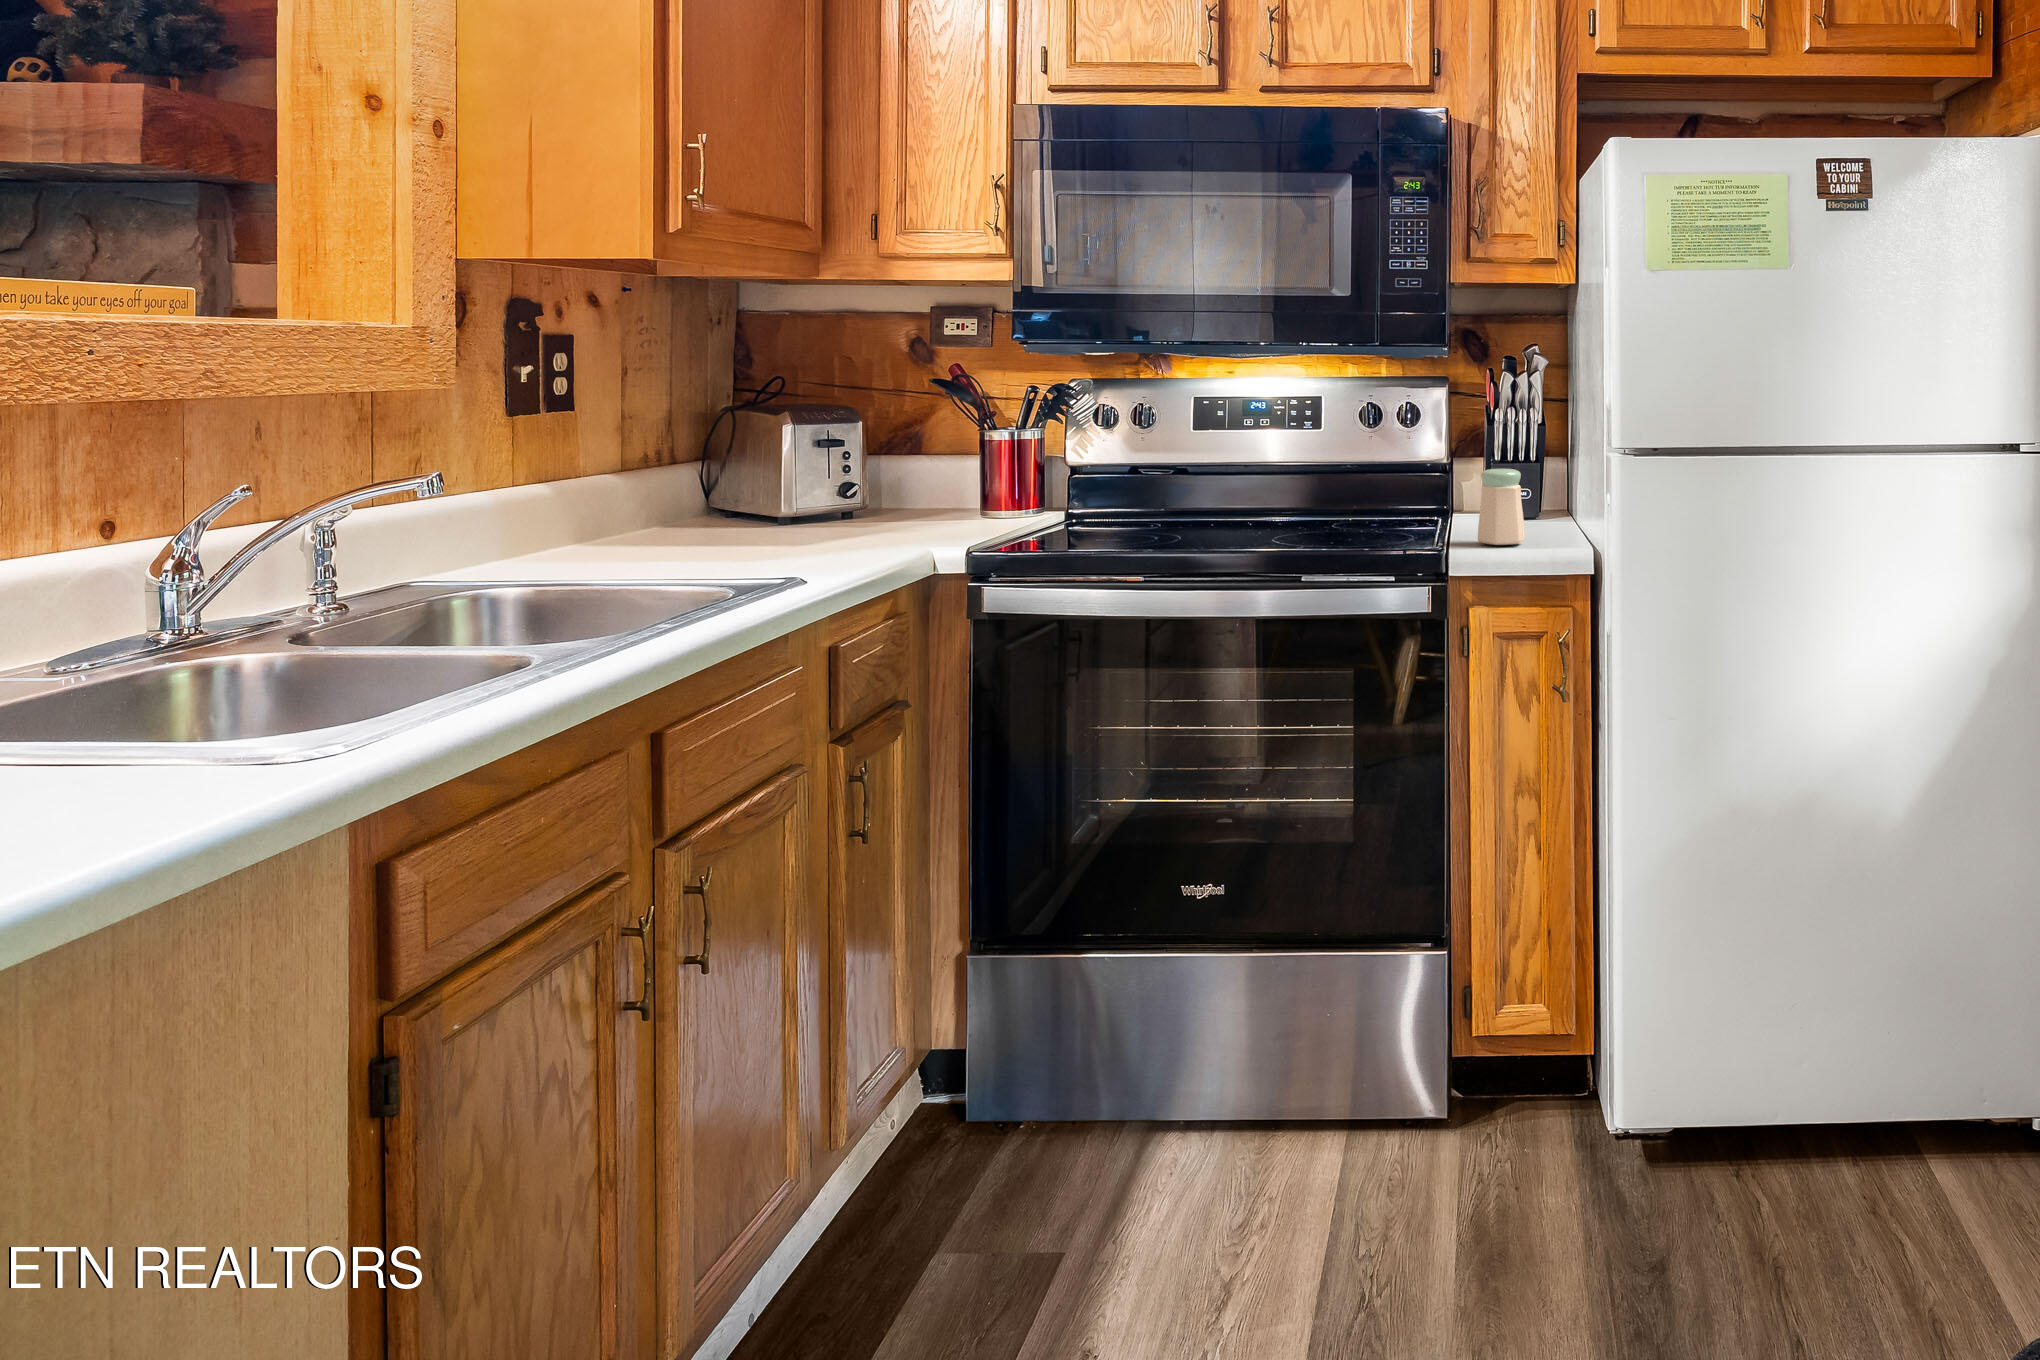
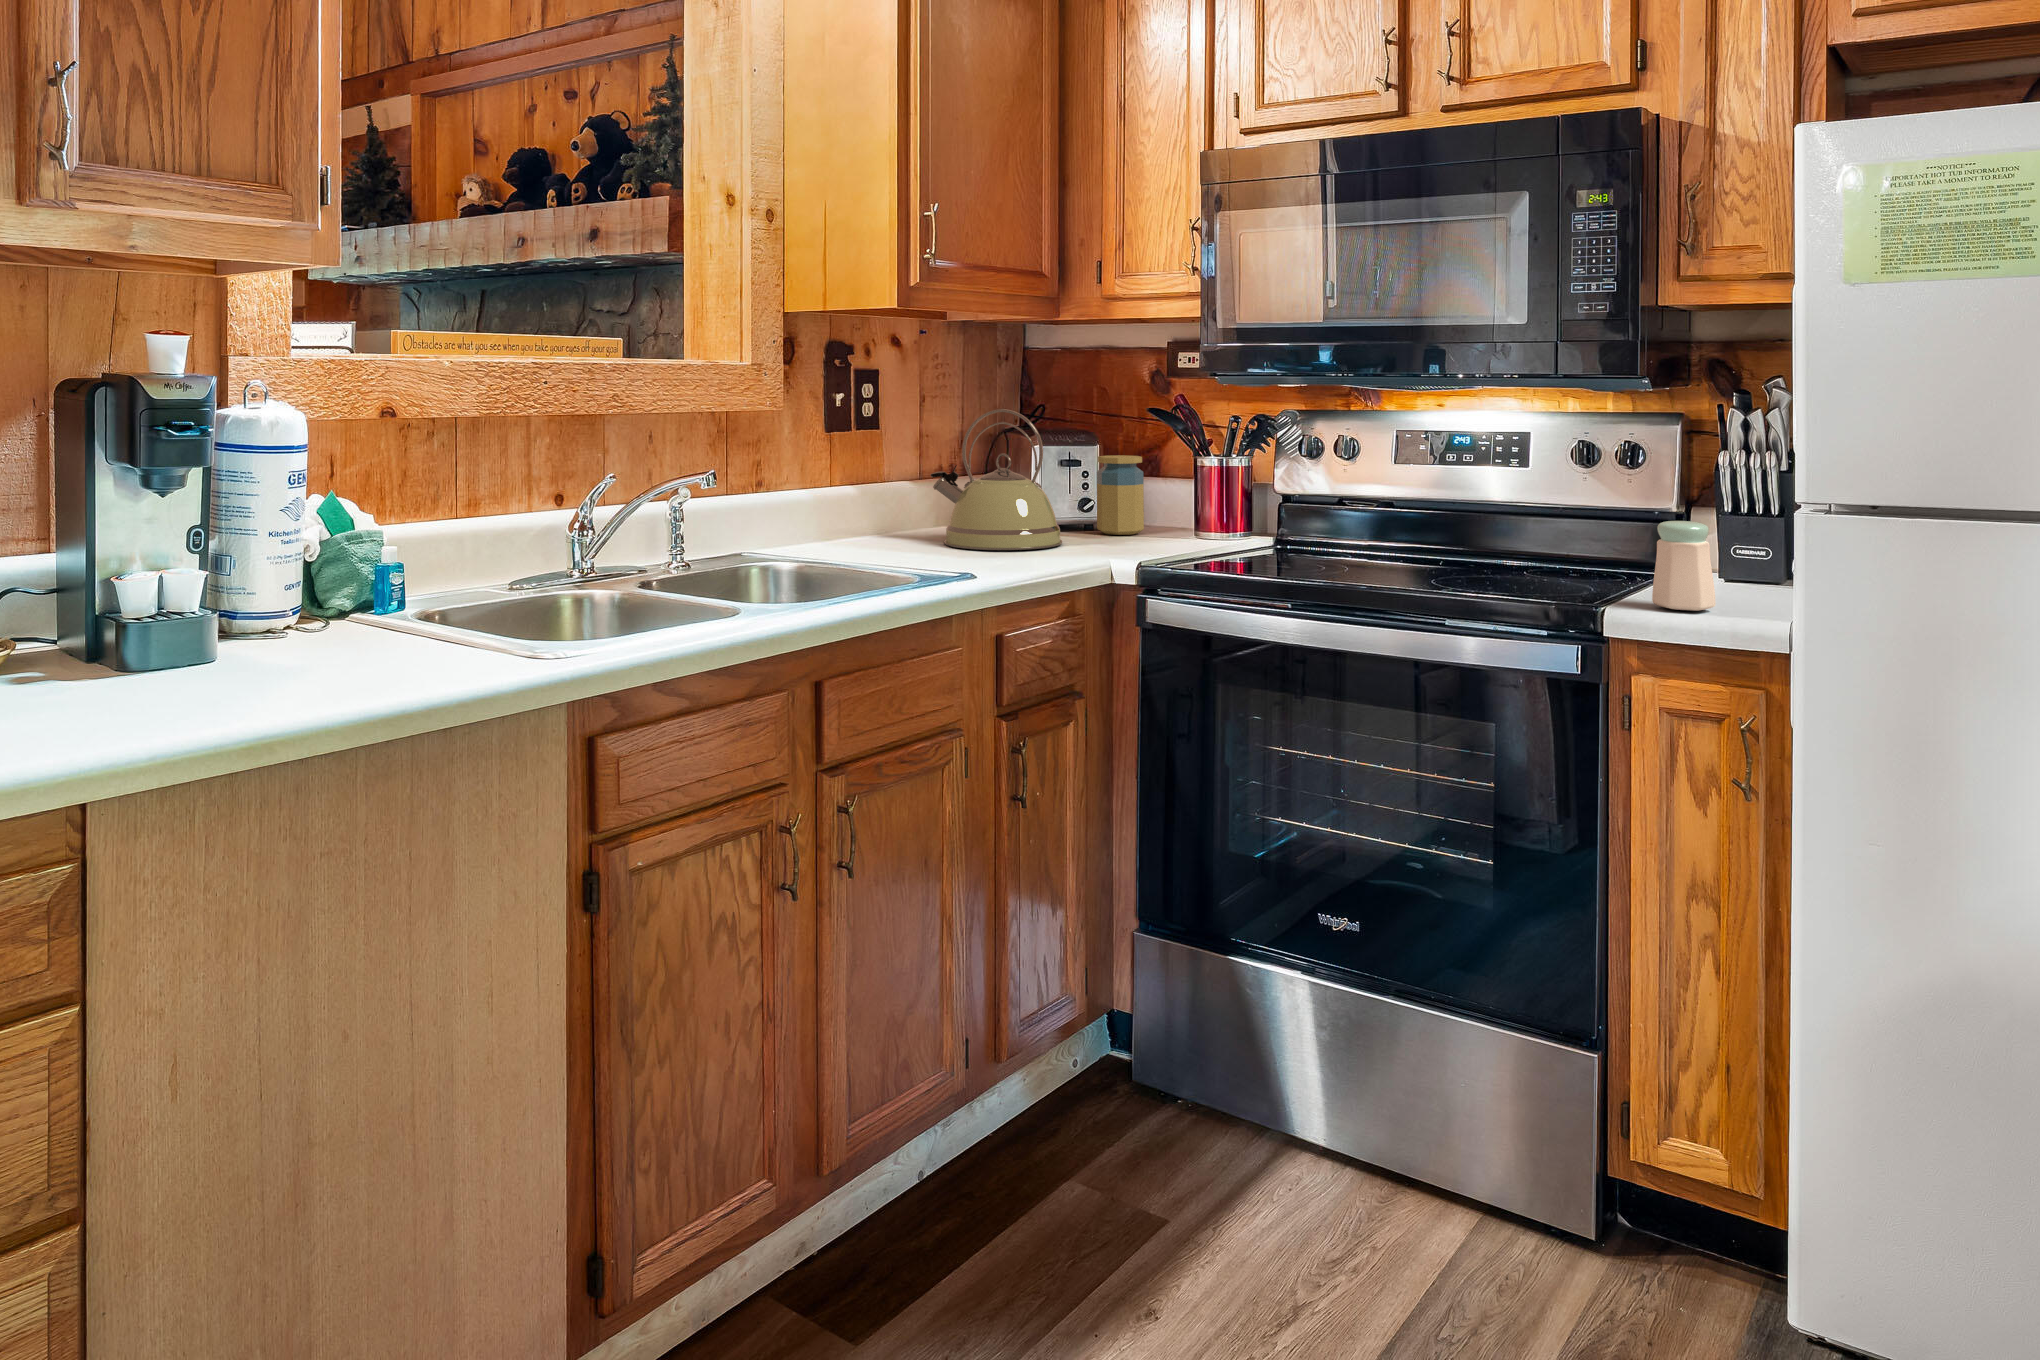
kettle: none [671,385,851,552] -> present [930,409,1062,550]
jar: none [872,436,929,524] -> present [1097,455,1144,535]

